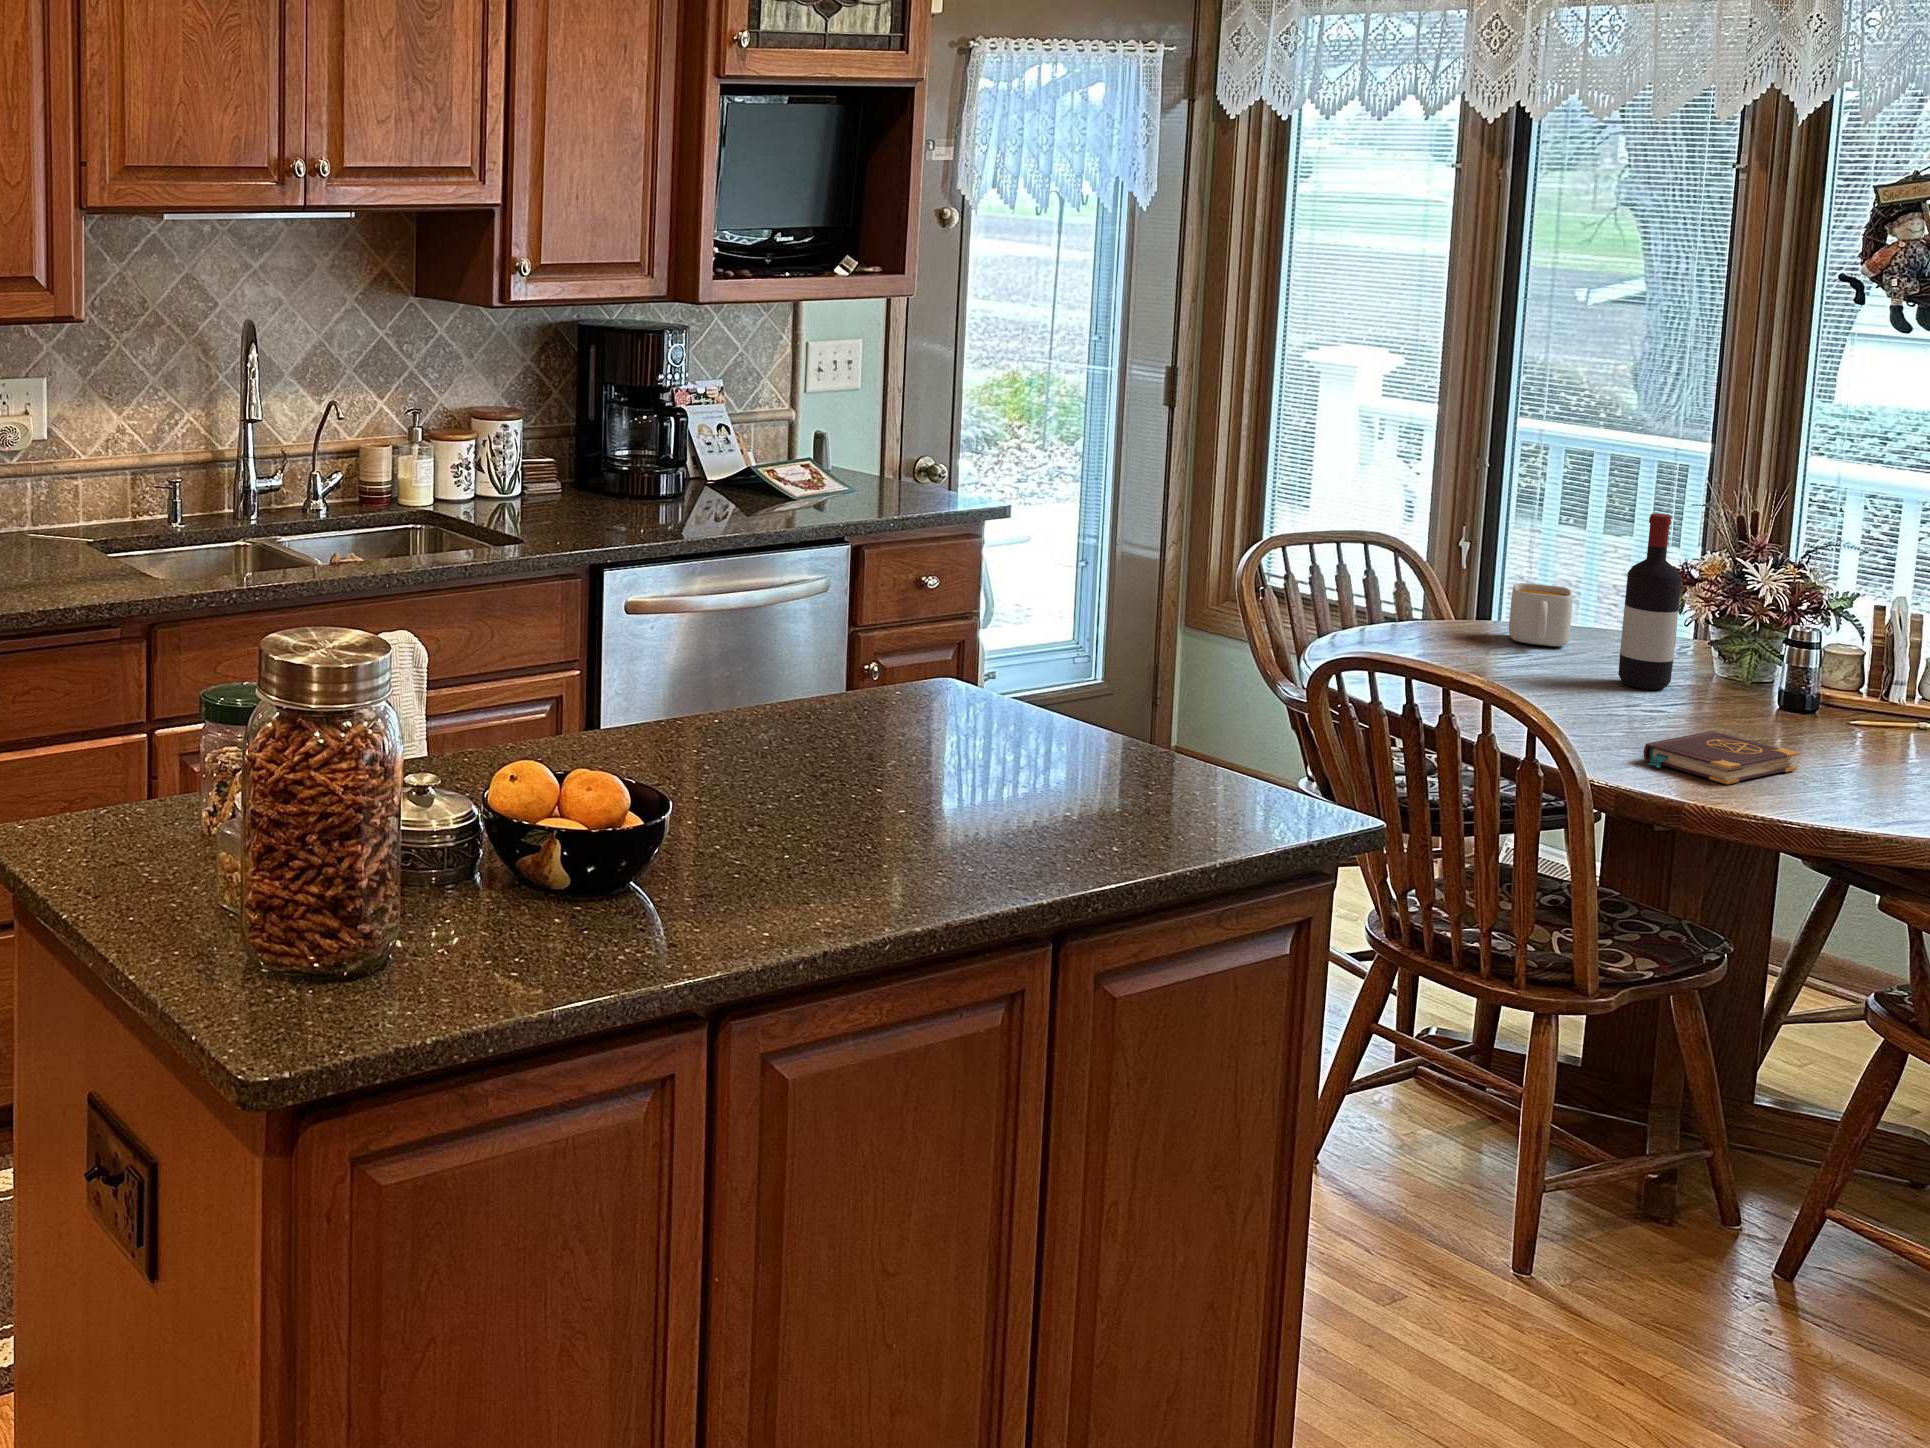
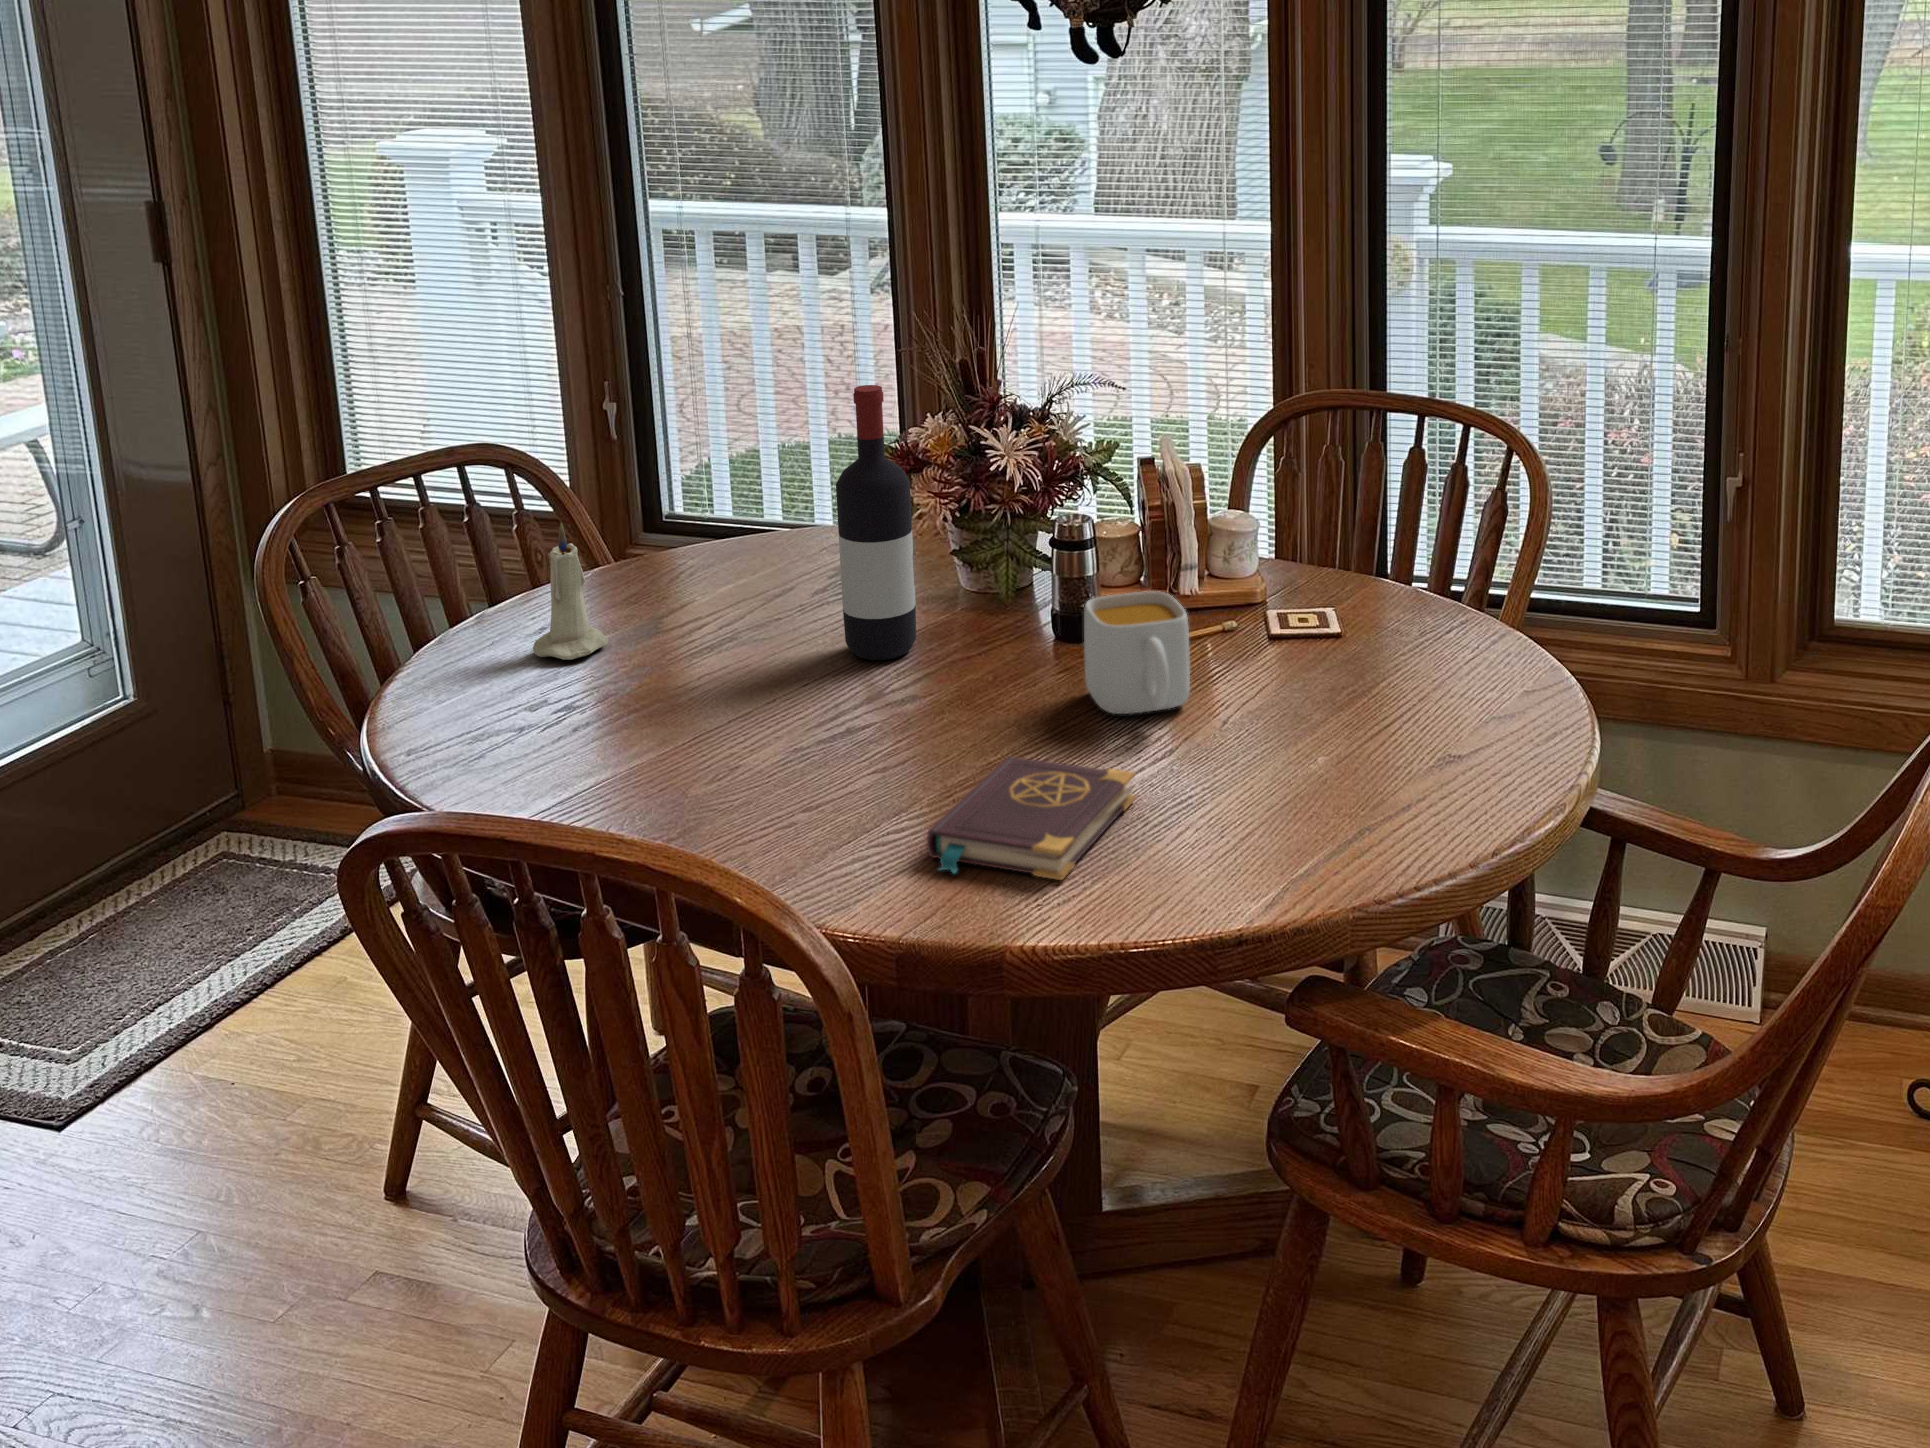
candle: none [1407,568,1456,650] -> present [533,523,609,660]
mug: present [1509,583,1572,646] -> present [1084,591,1190,714]

